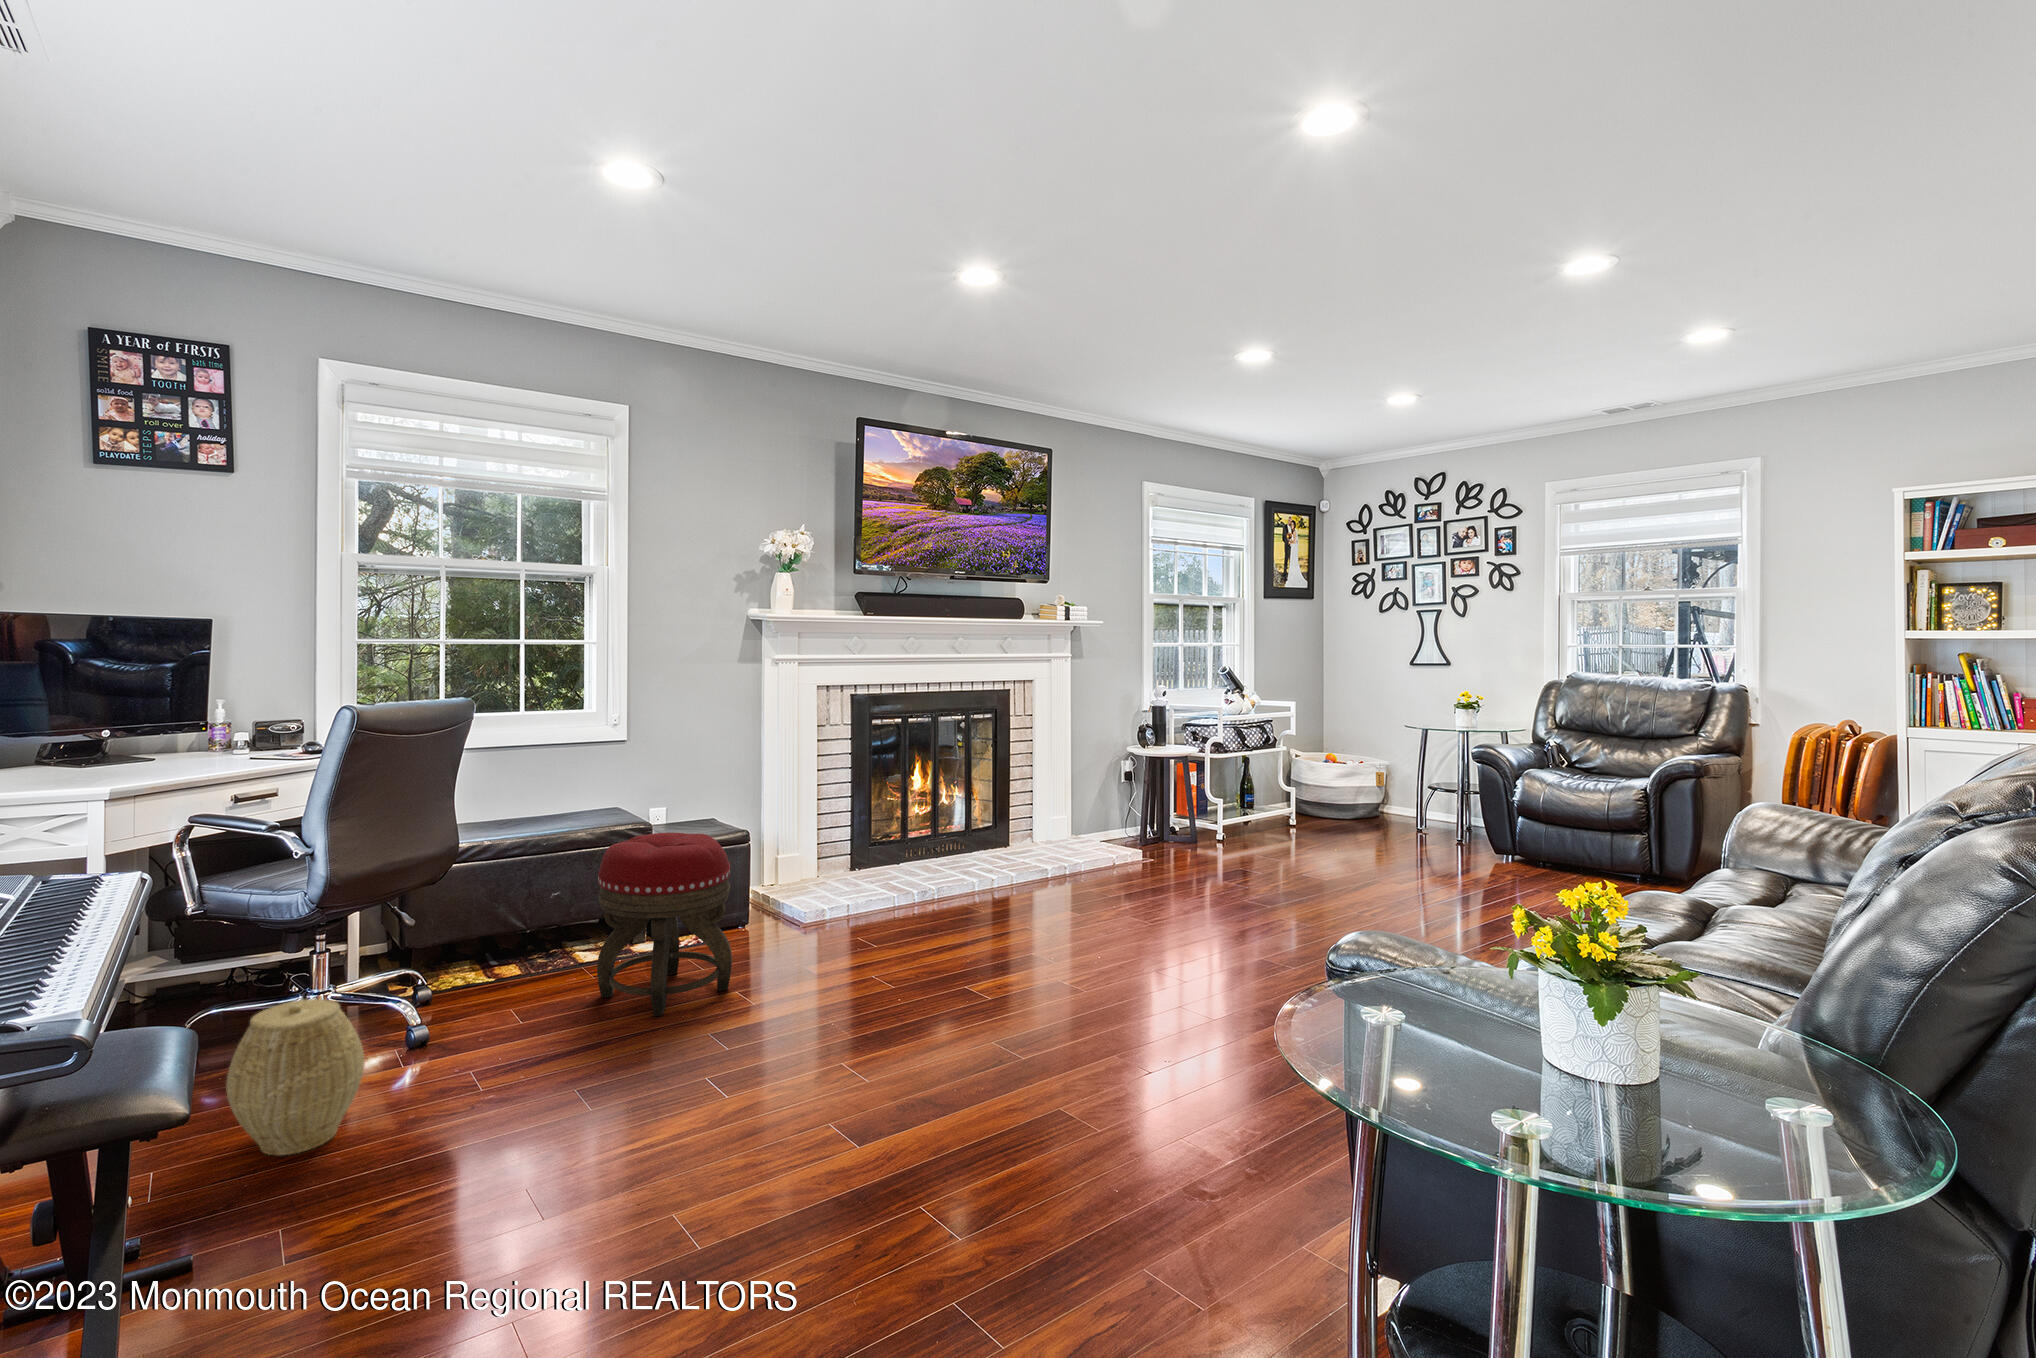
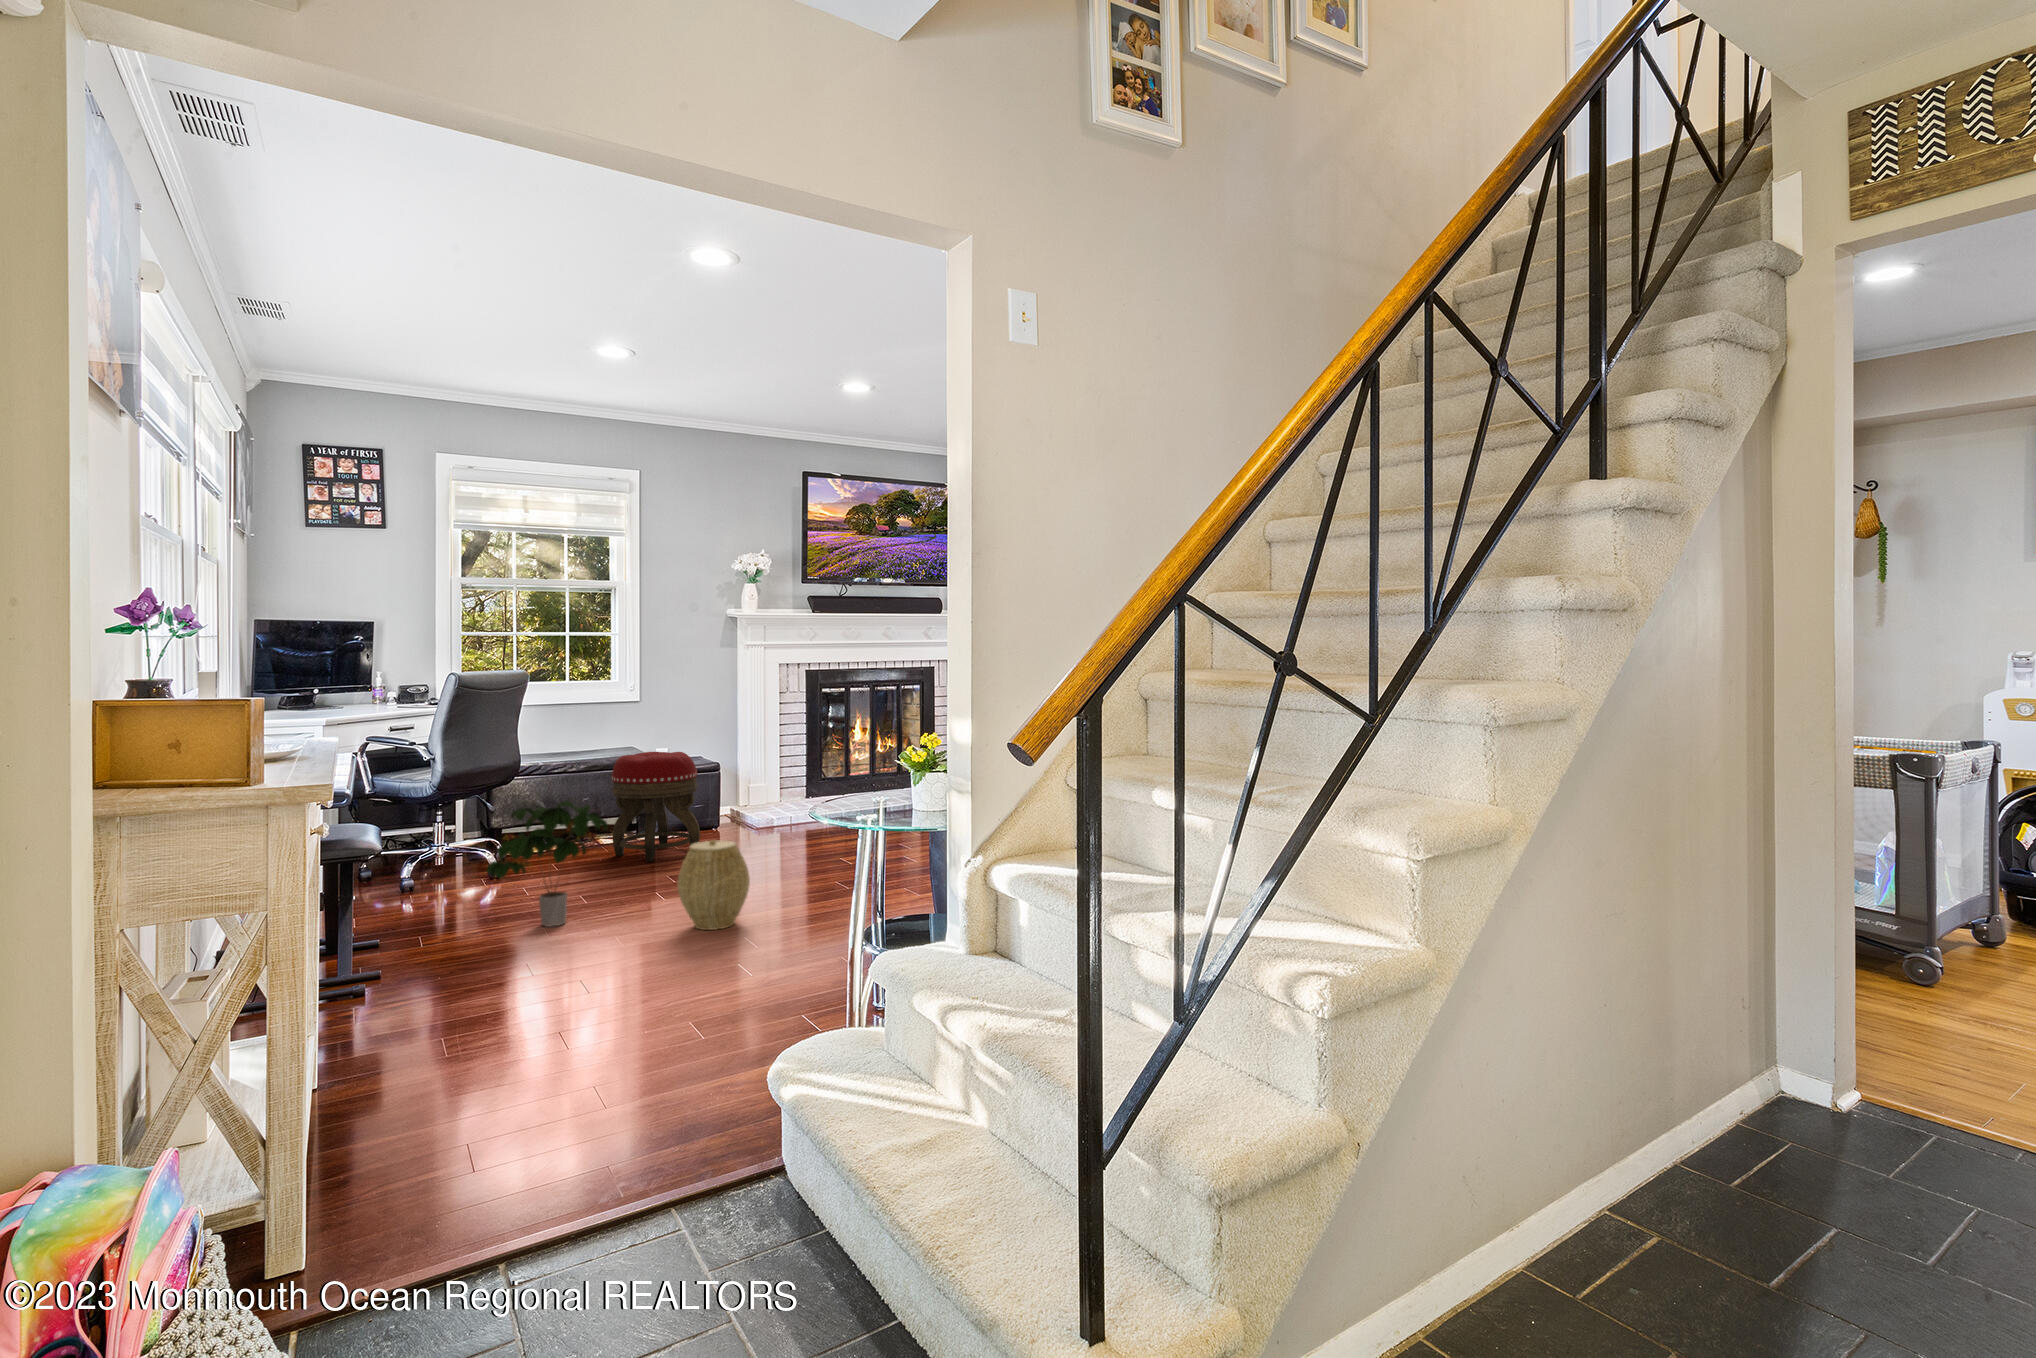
potted plant: none [382,991,616,1239] -> present [487,801,608,927]
woven basket: present [226,999,364,1155] -> present [678,840,750,930]

